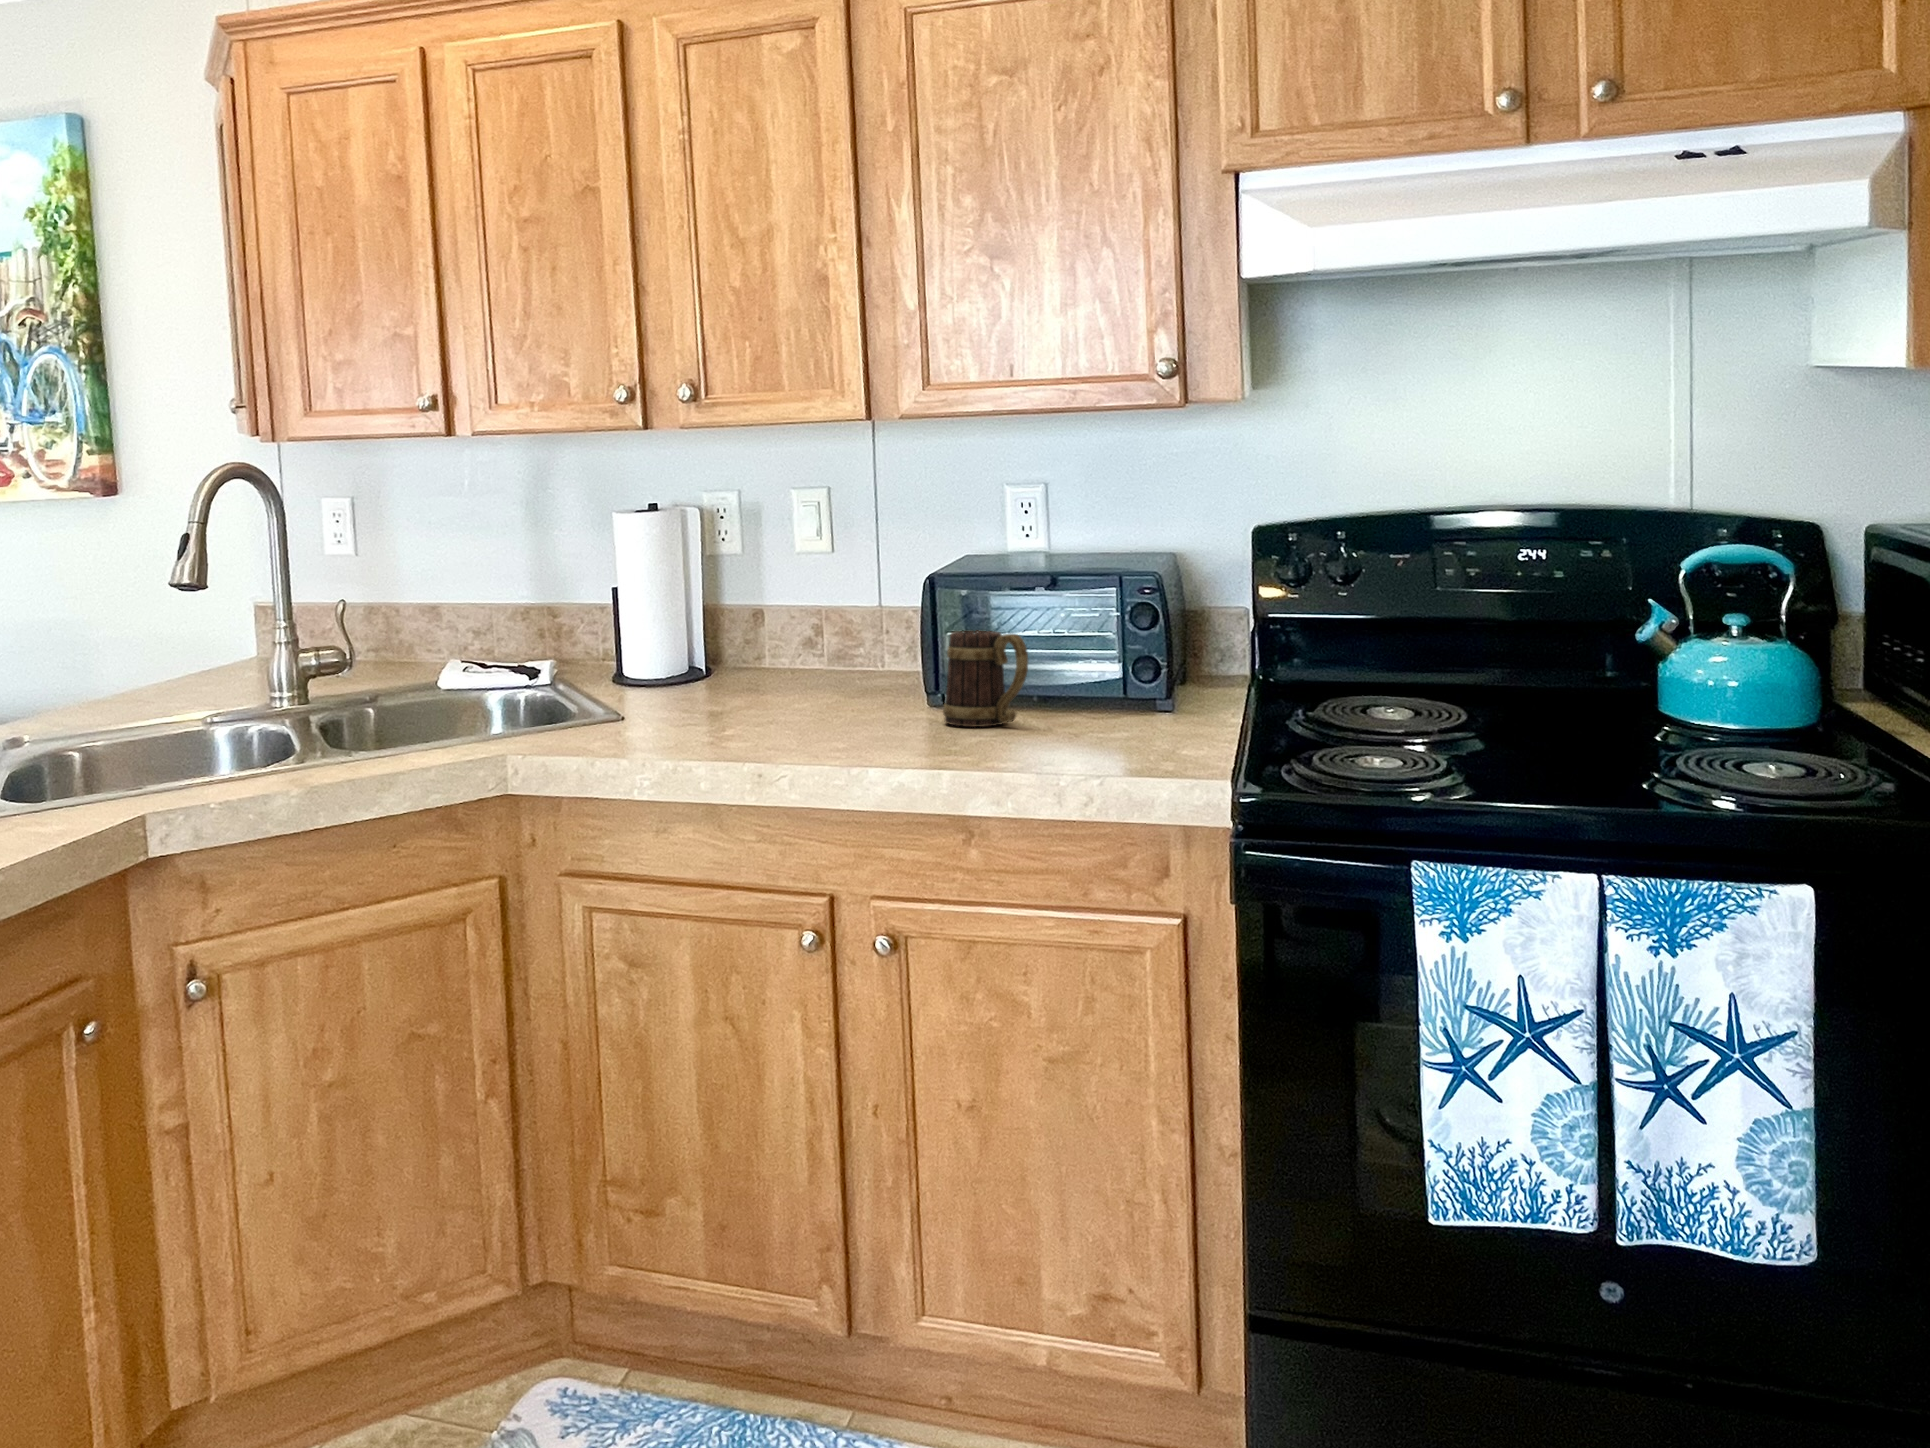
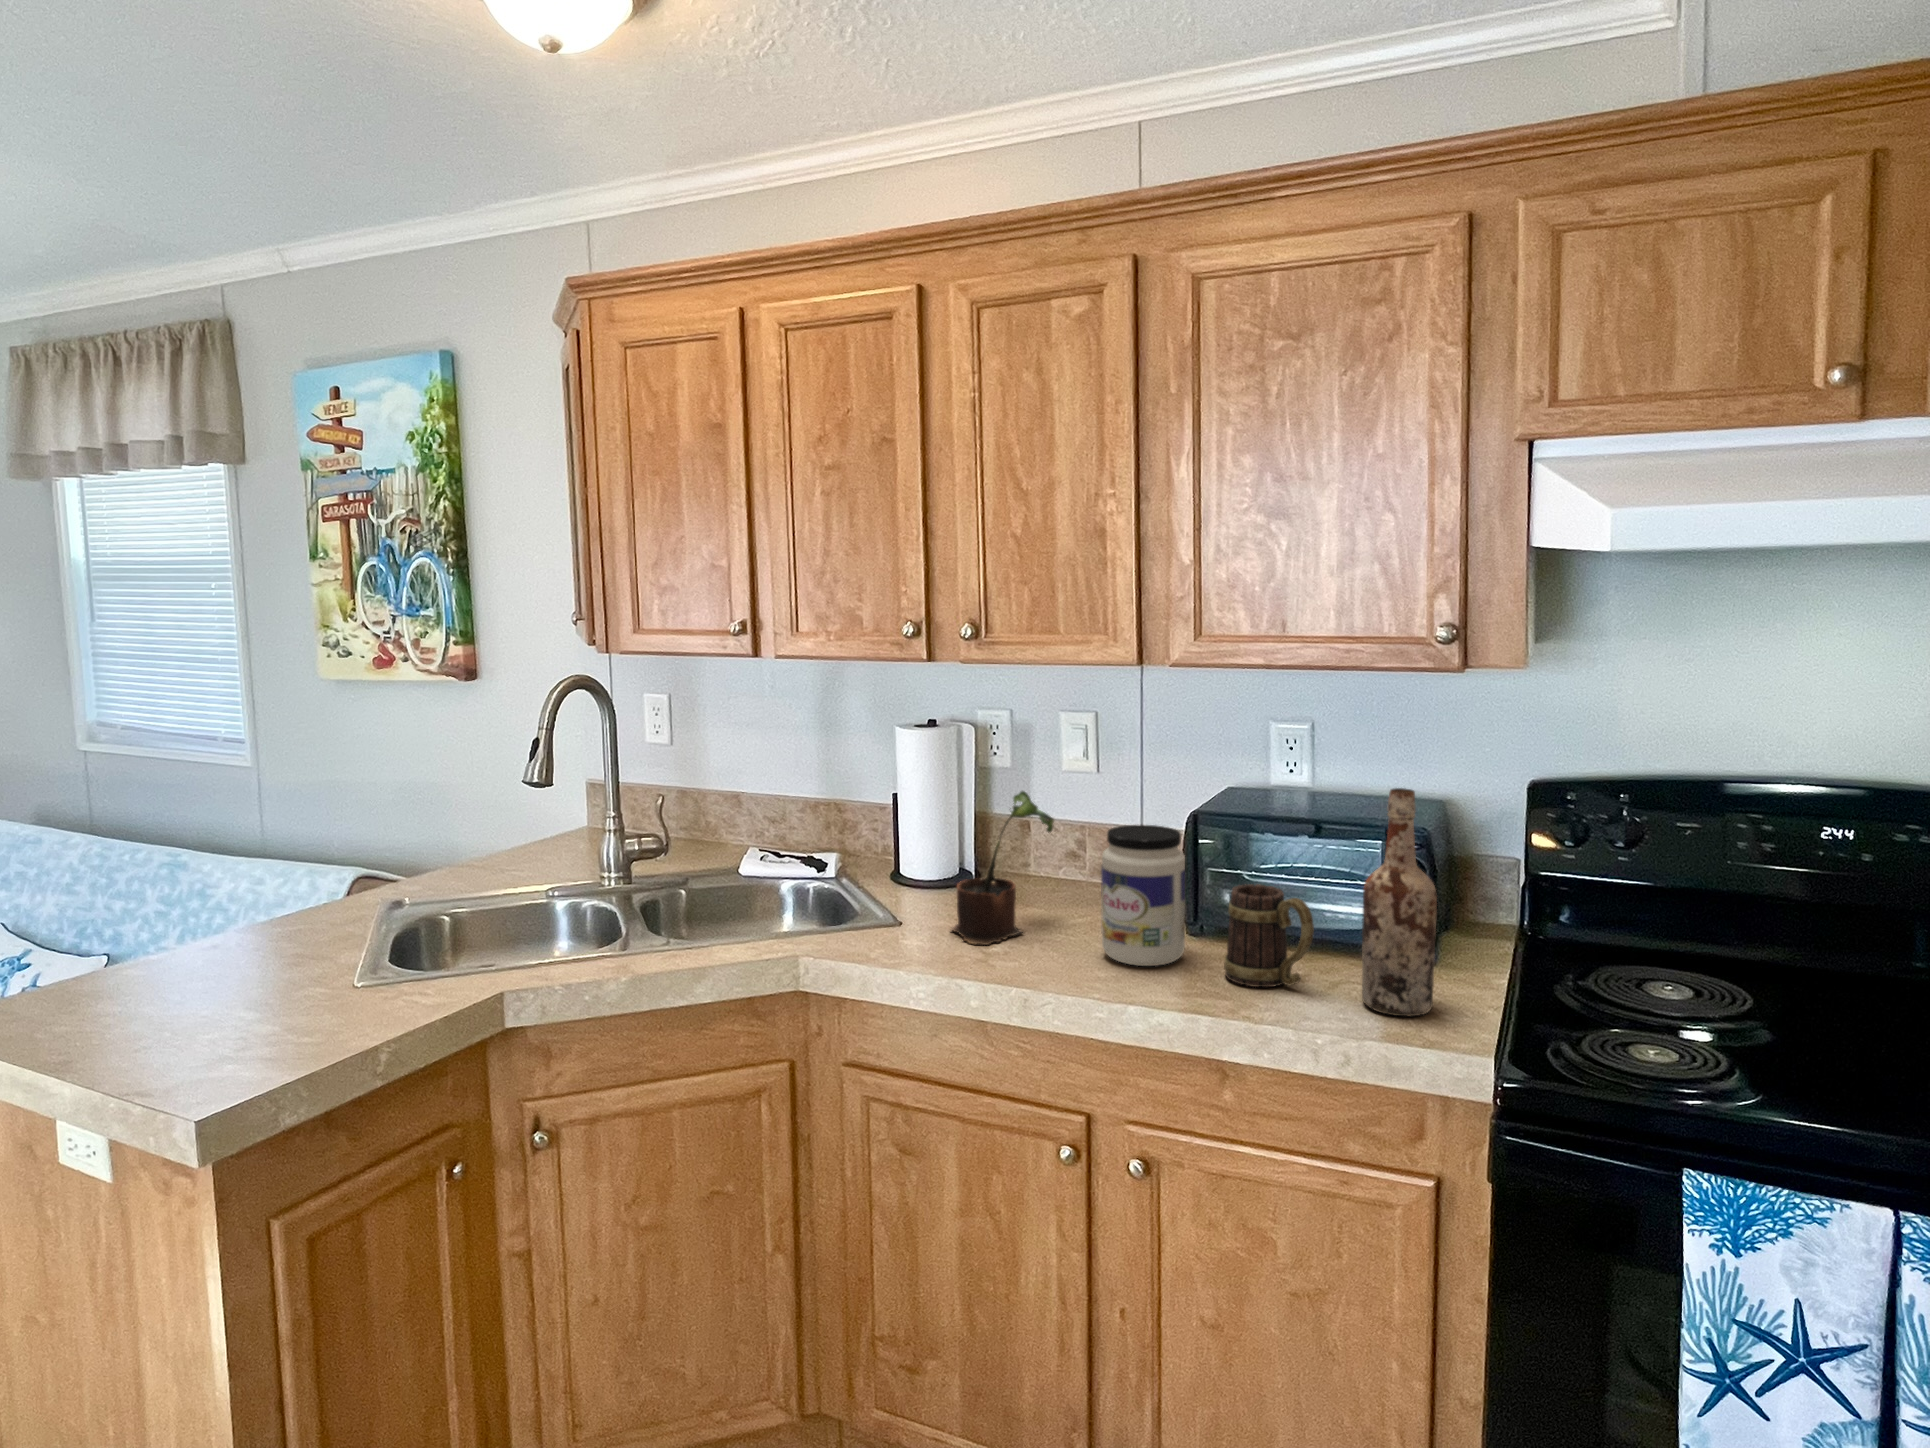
wine bottle: none [1074,511,1143,735] -> present [1362,788,1437,1016]
potted plant: none [666,554,778,716] -> present [951,791,1054,945]
jar: none [822,584,907,720] -> present [1101,825,1185,966]

